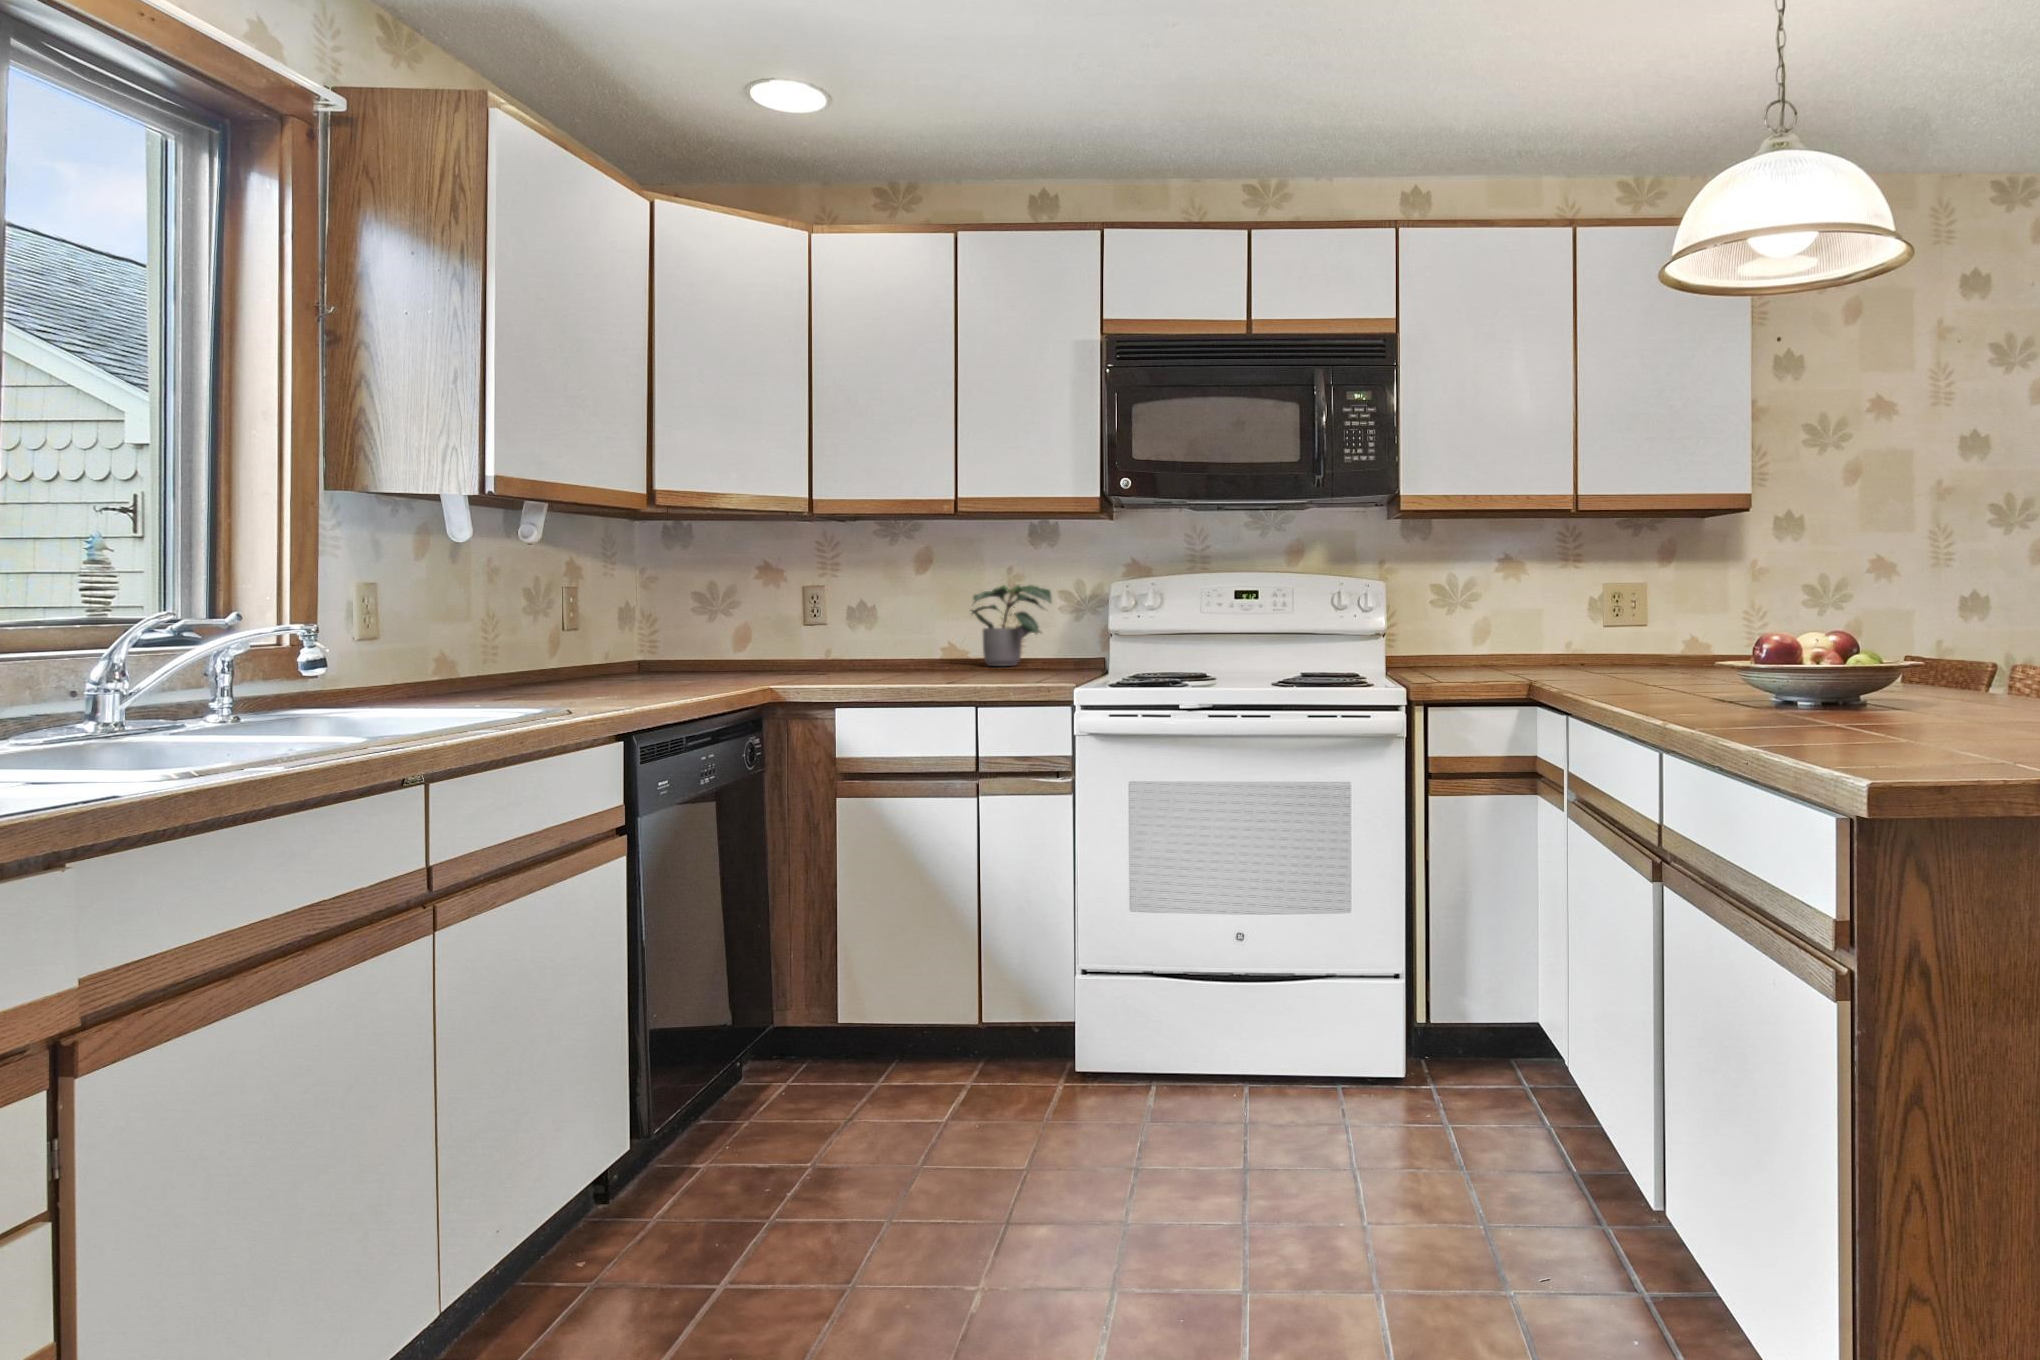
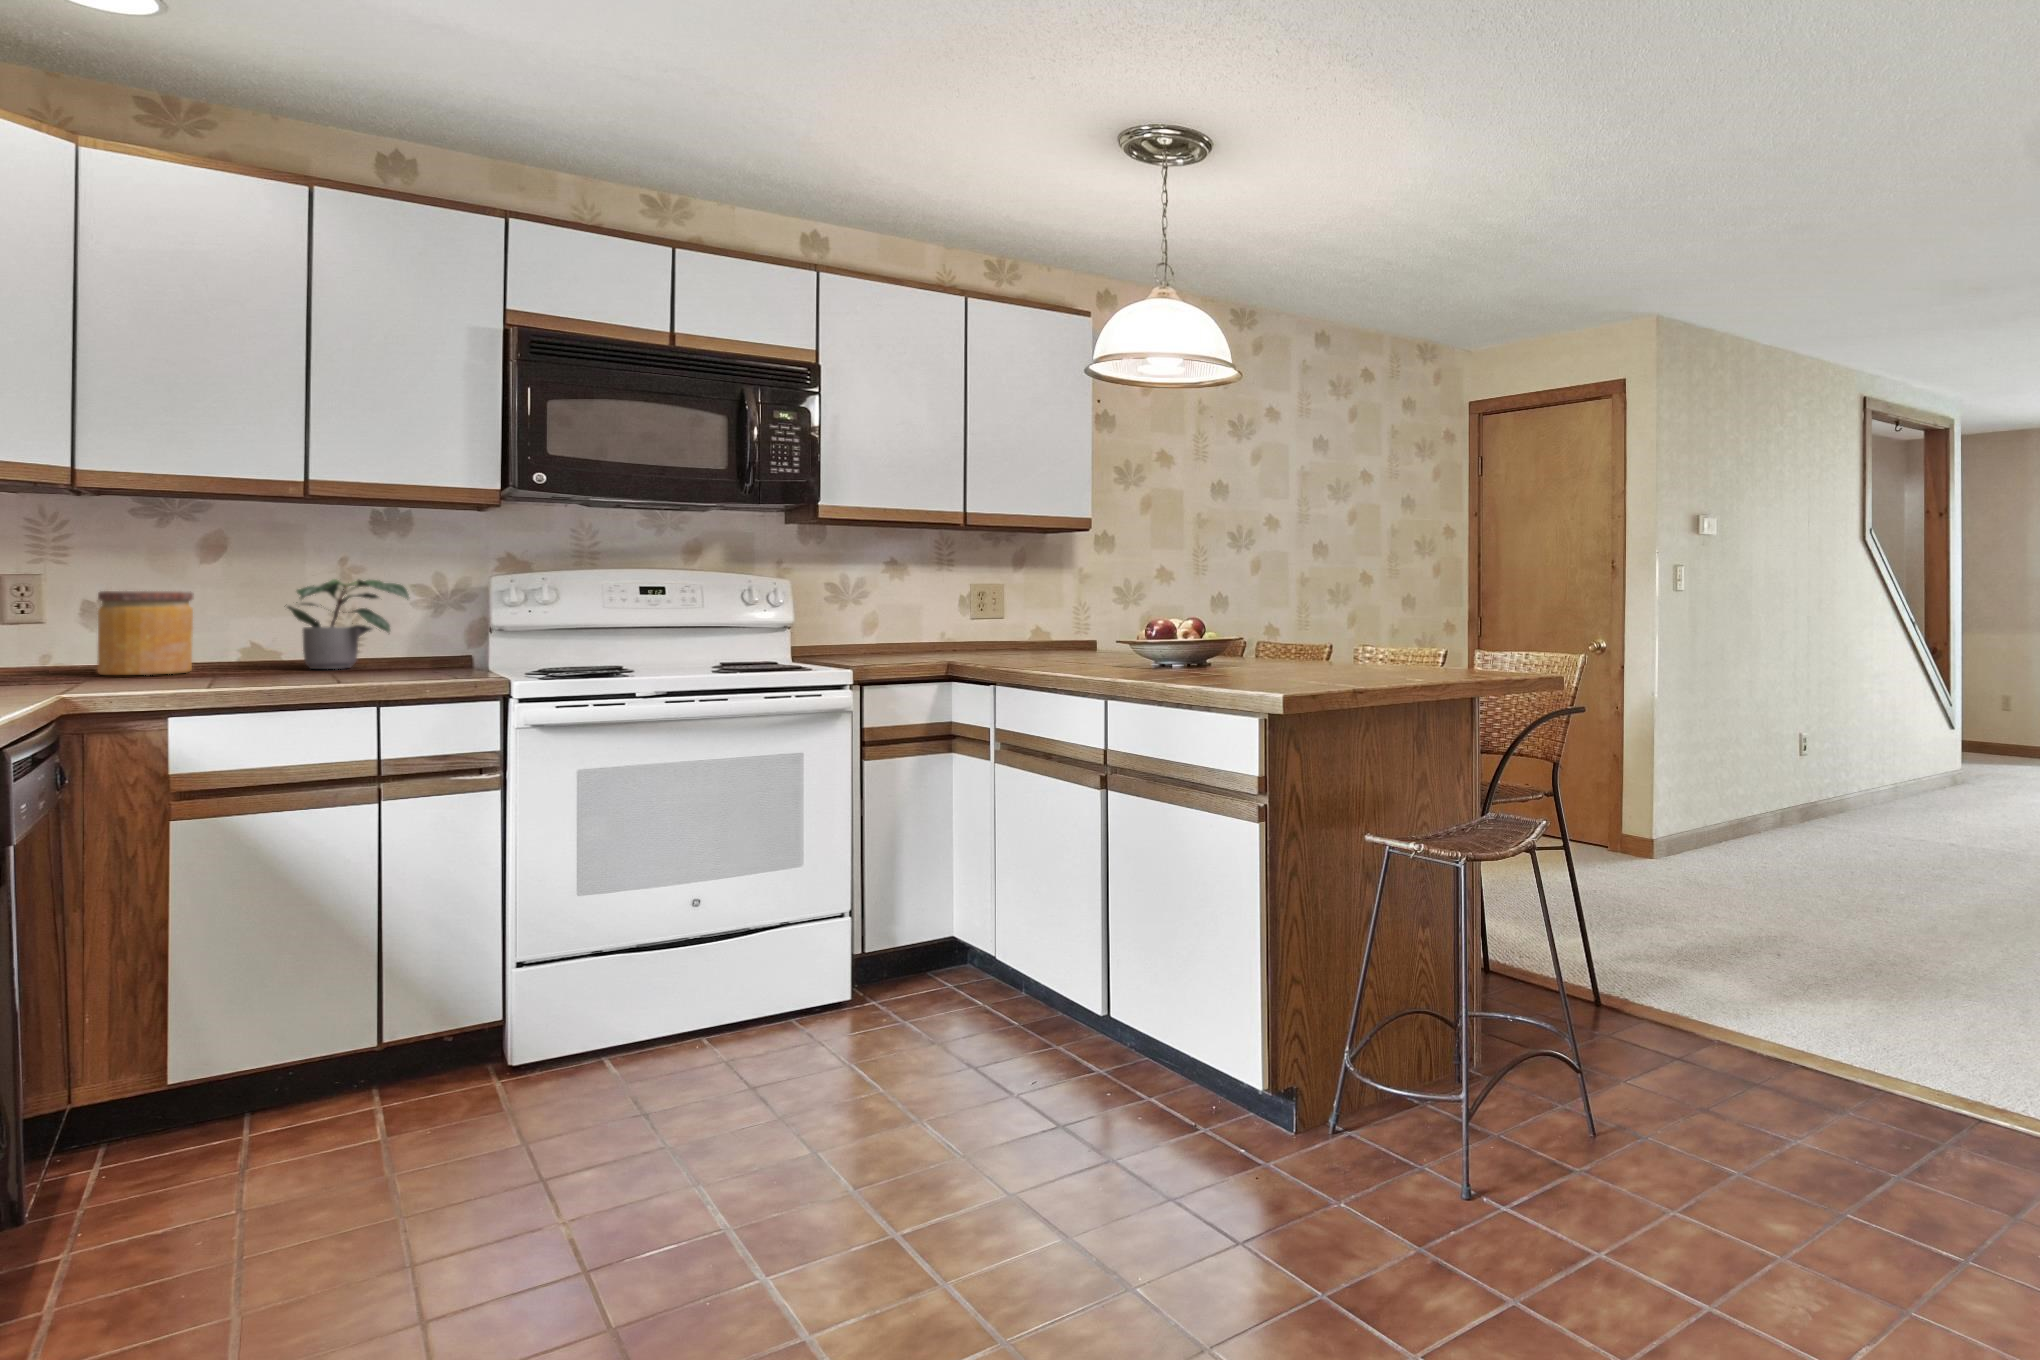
jar: none [855,597,915,667] -> present [97,591,193,675]

